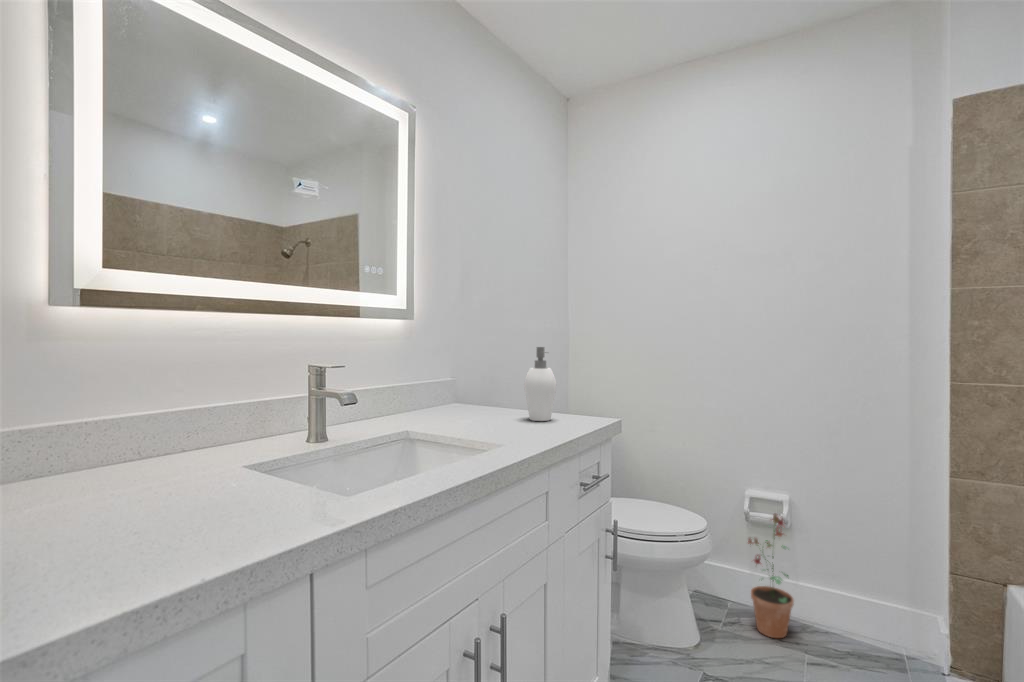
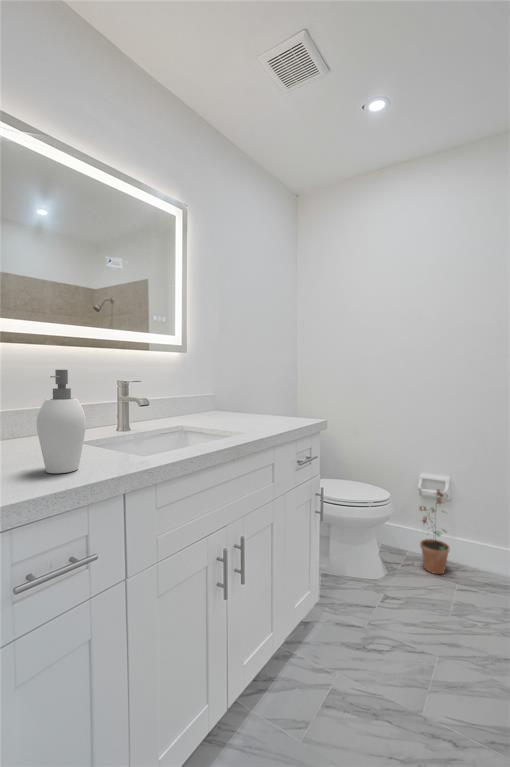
soap dispenser: present [524,347,556,421] -> present [37,370,86,473]

